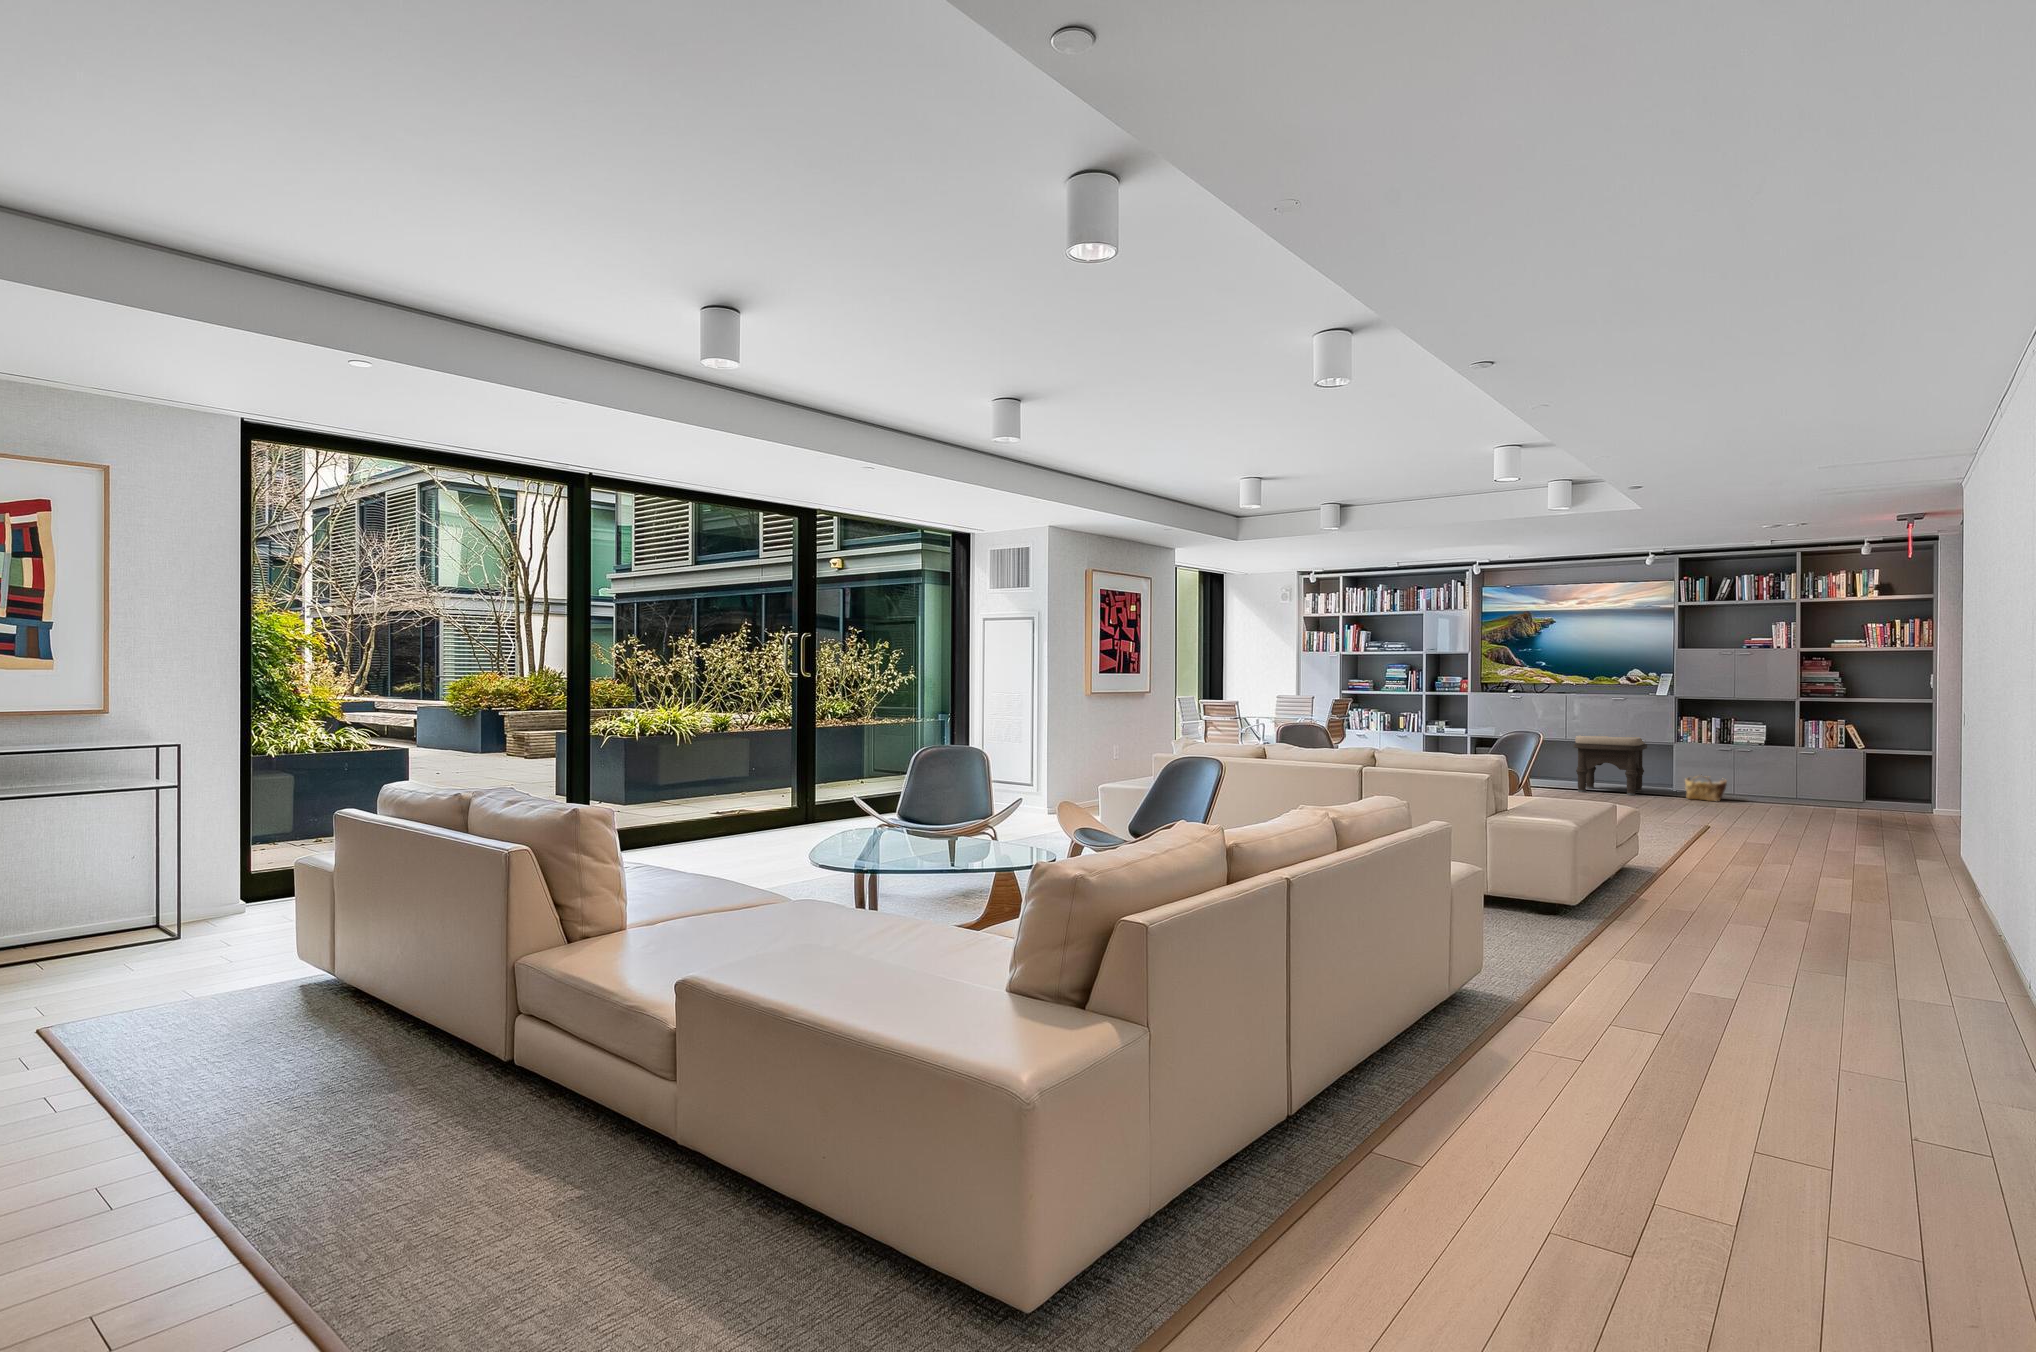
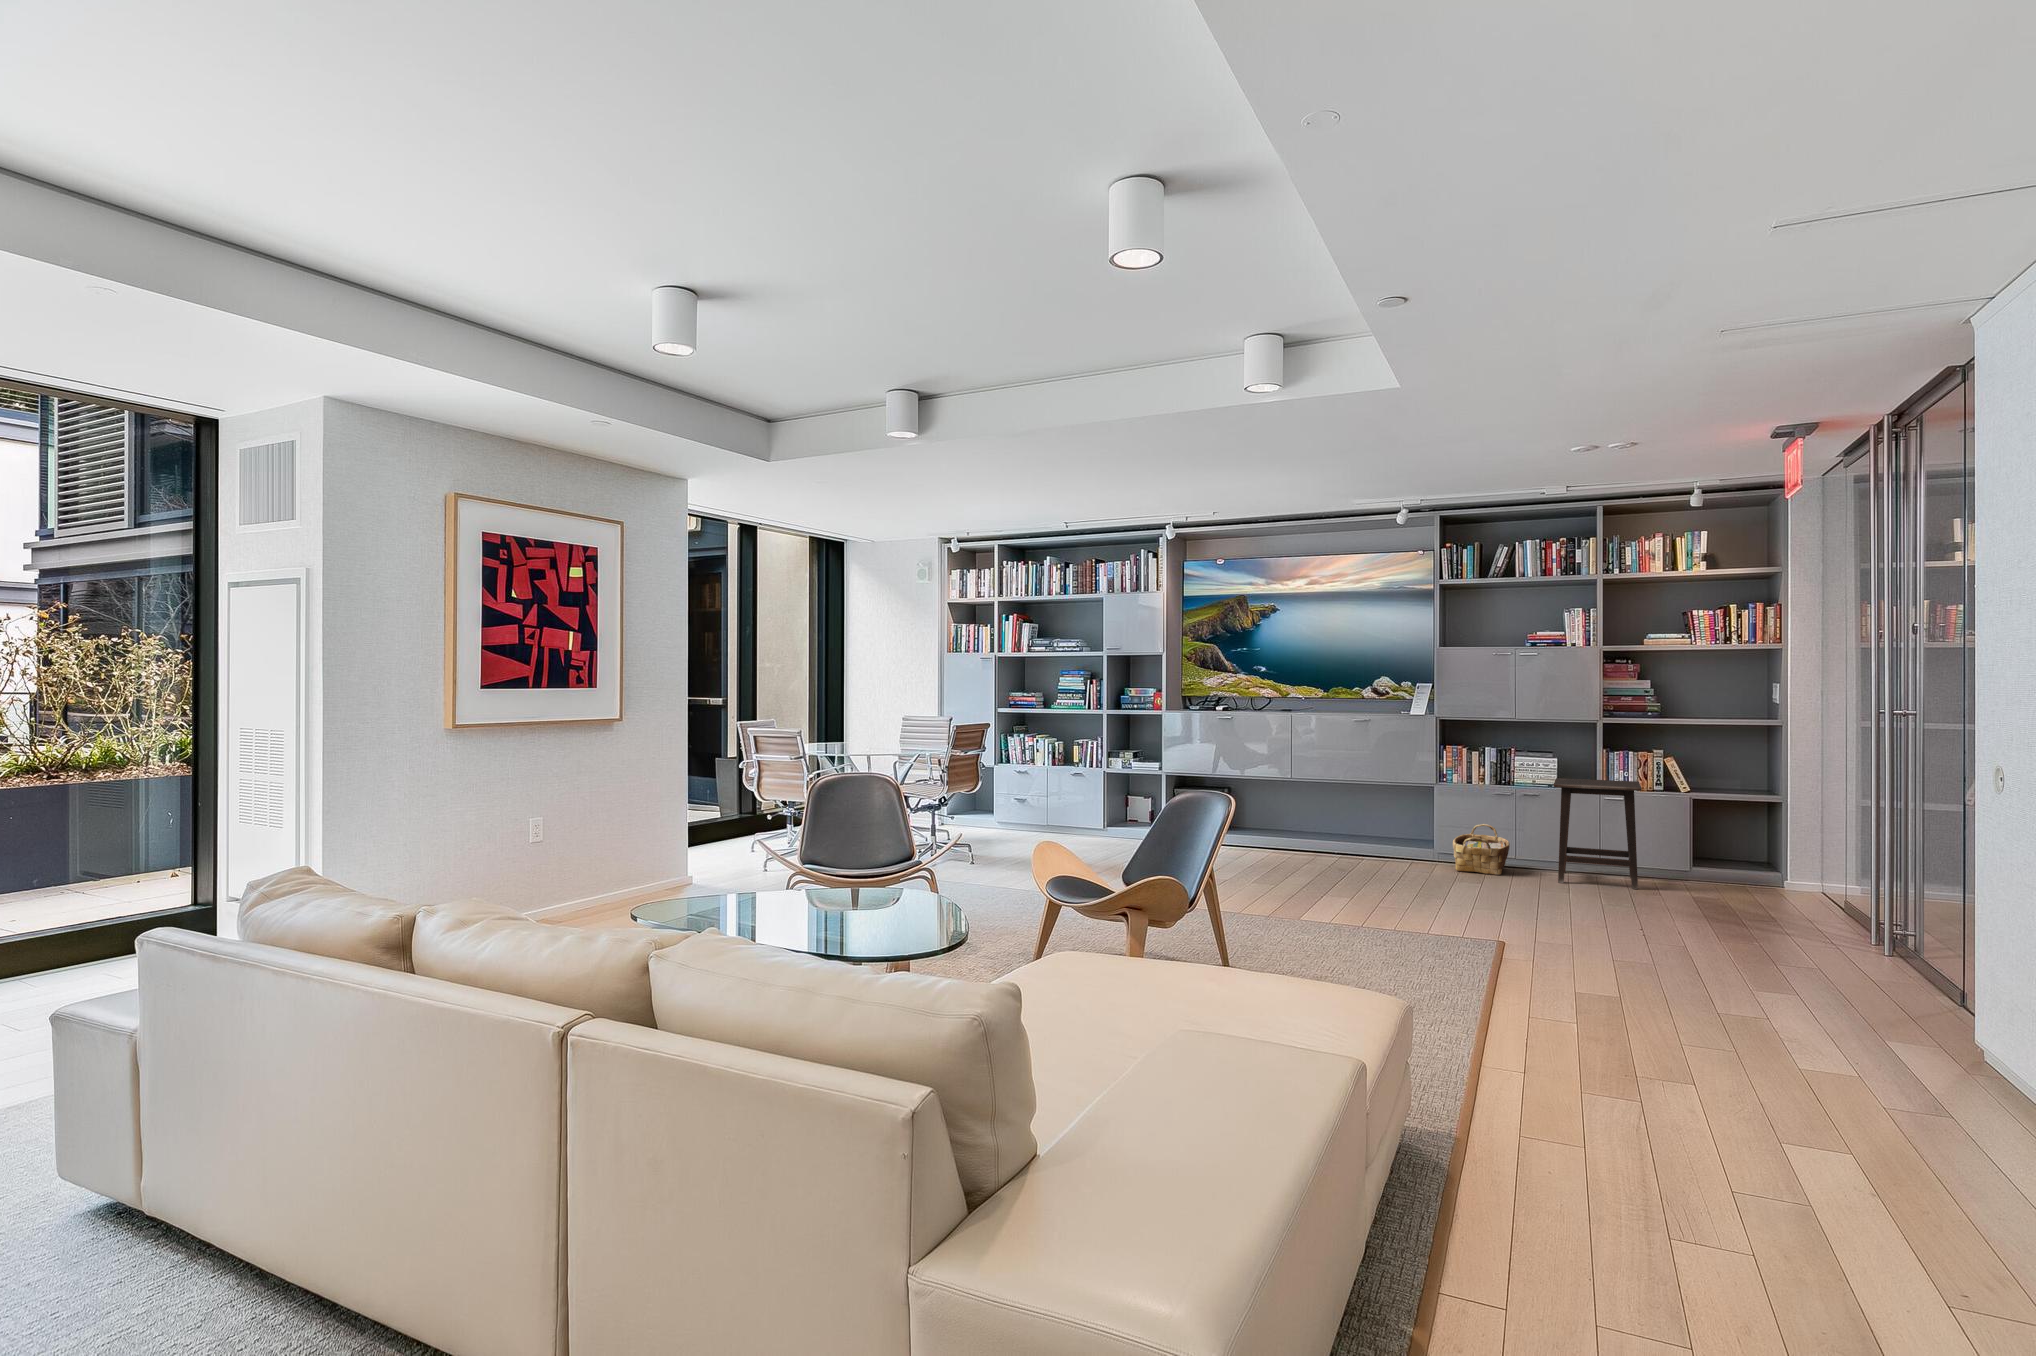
ottoman: present [1574,735,1647,795] -> none [1301,772,1400,865]
side table: none [1757,738,1824,810] -> present [1553,778,1642,889]

